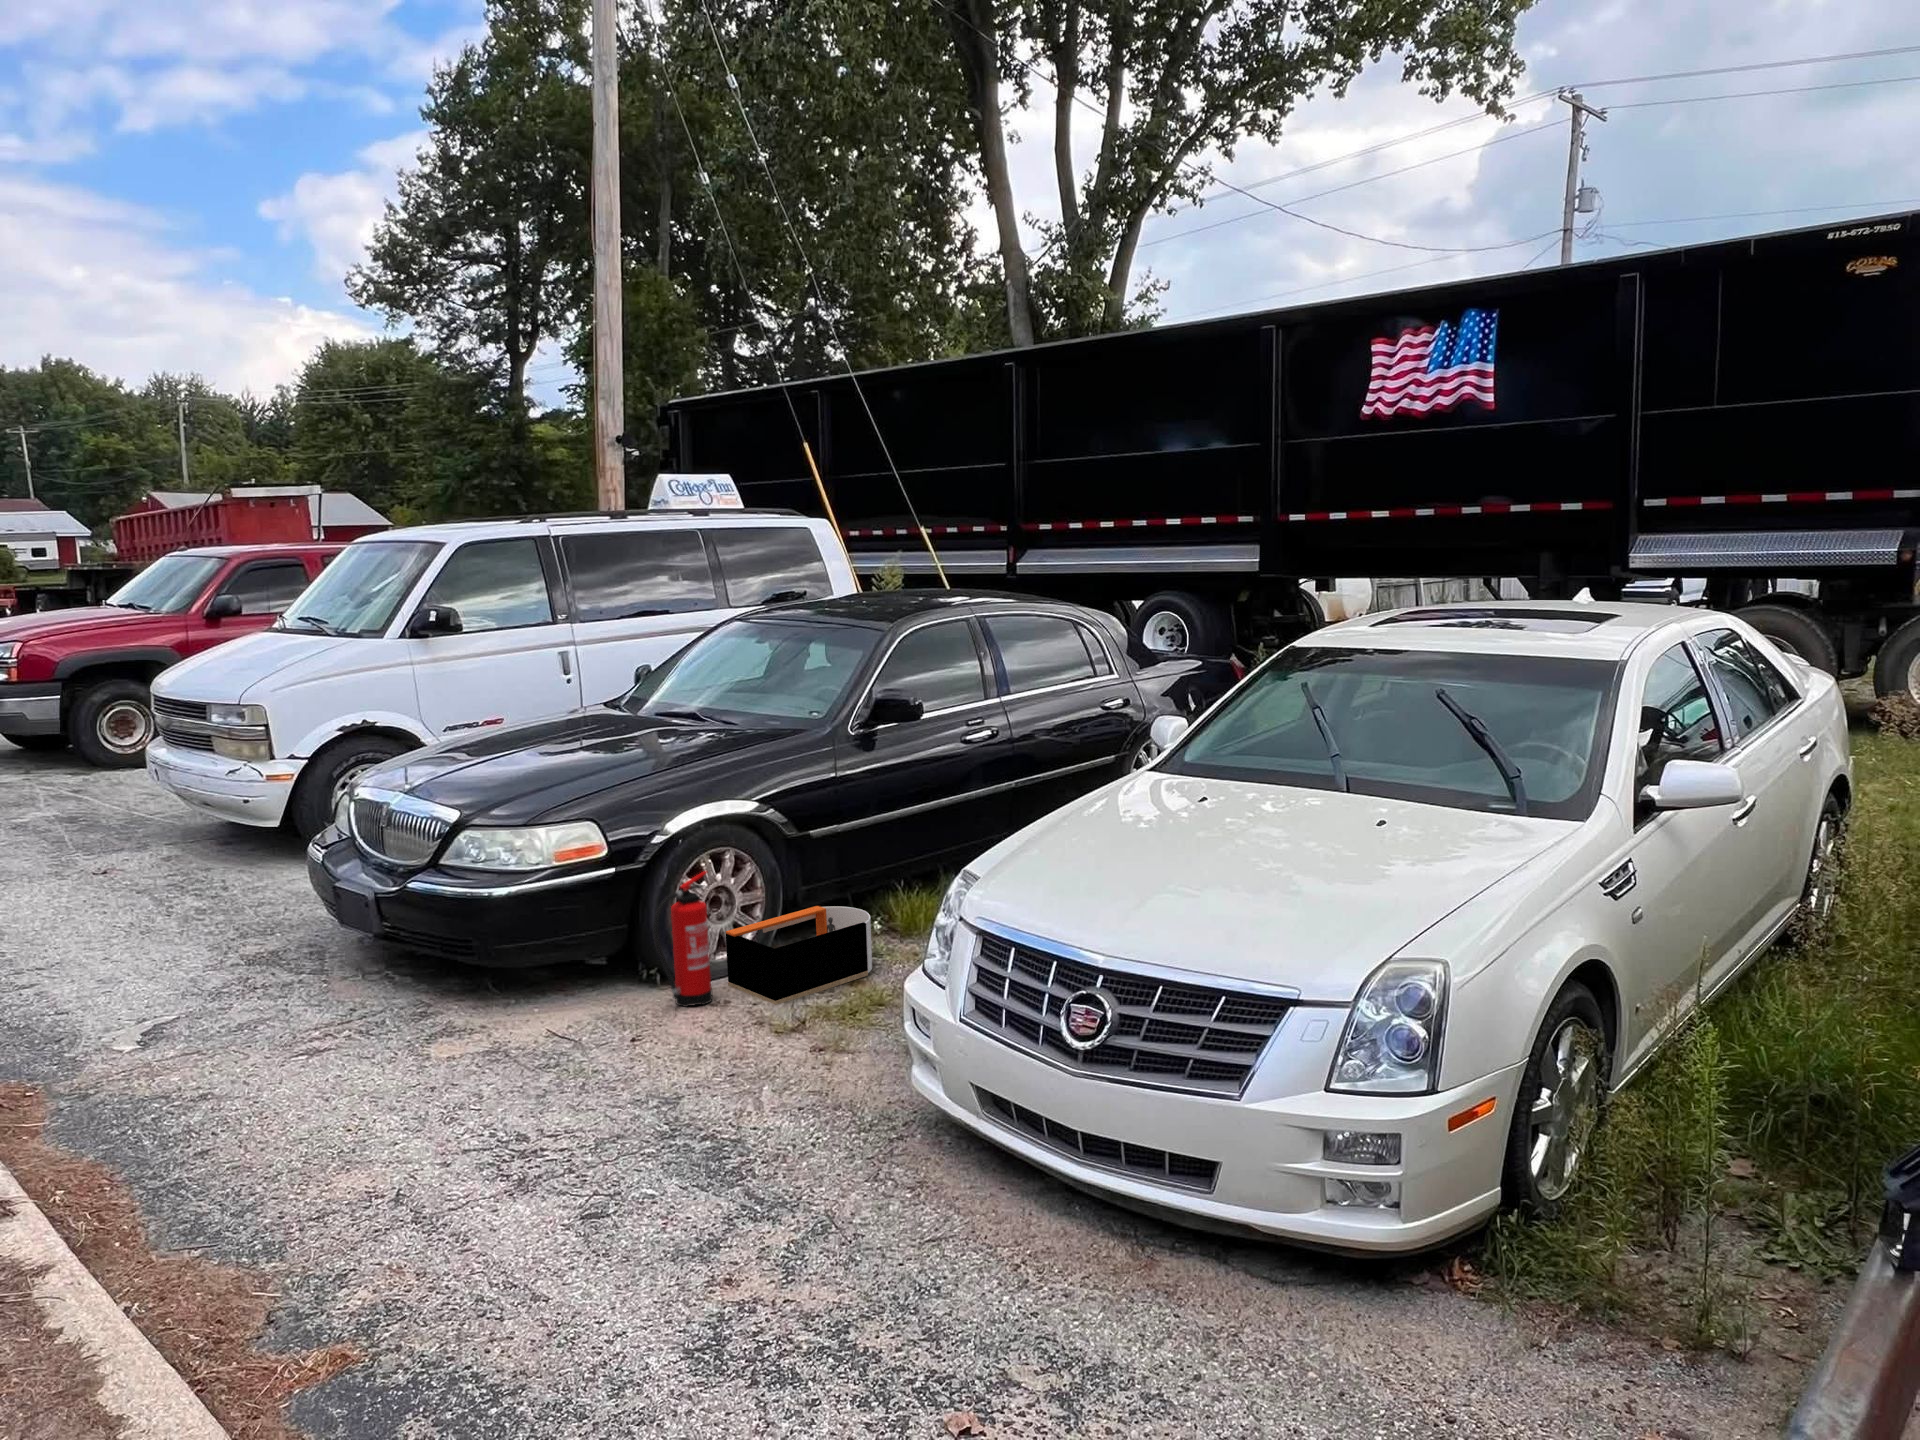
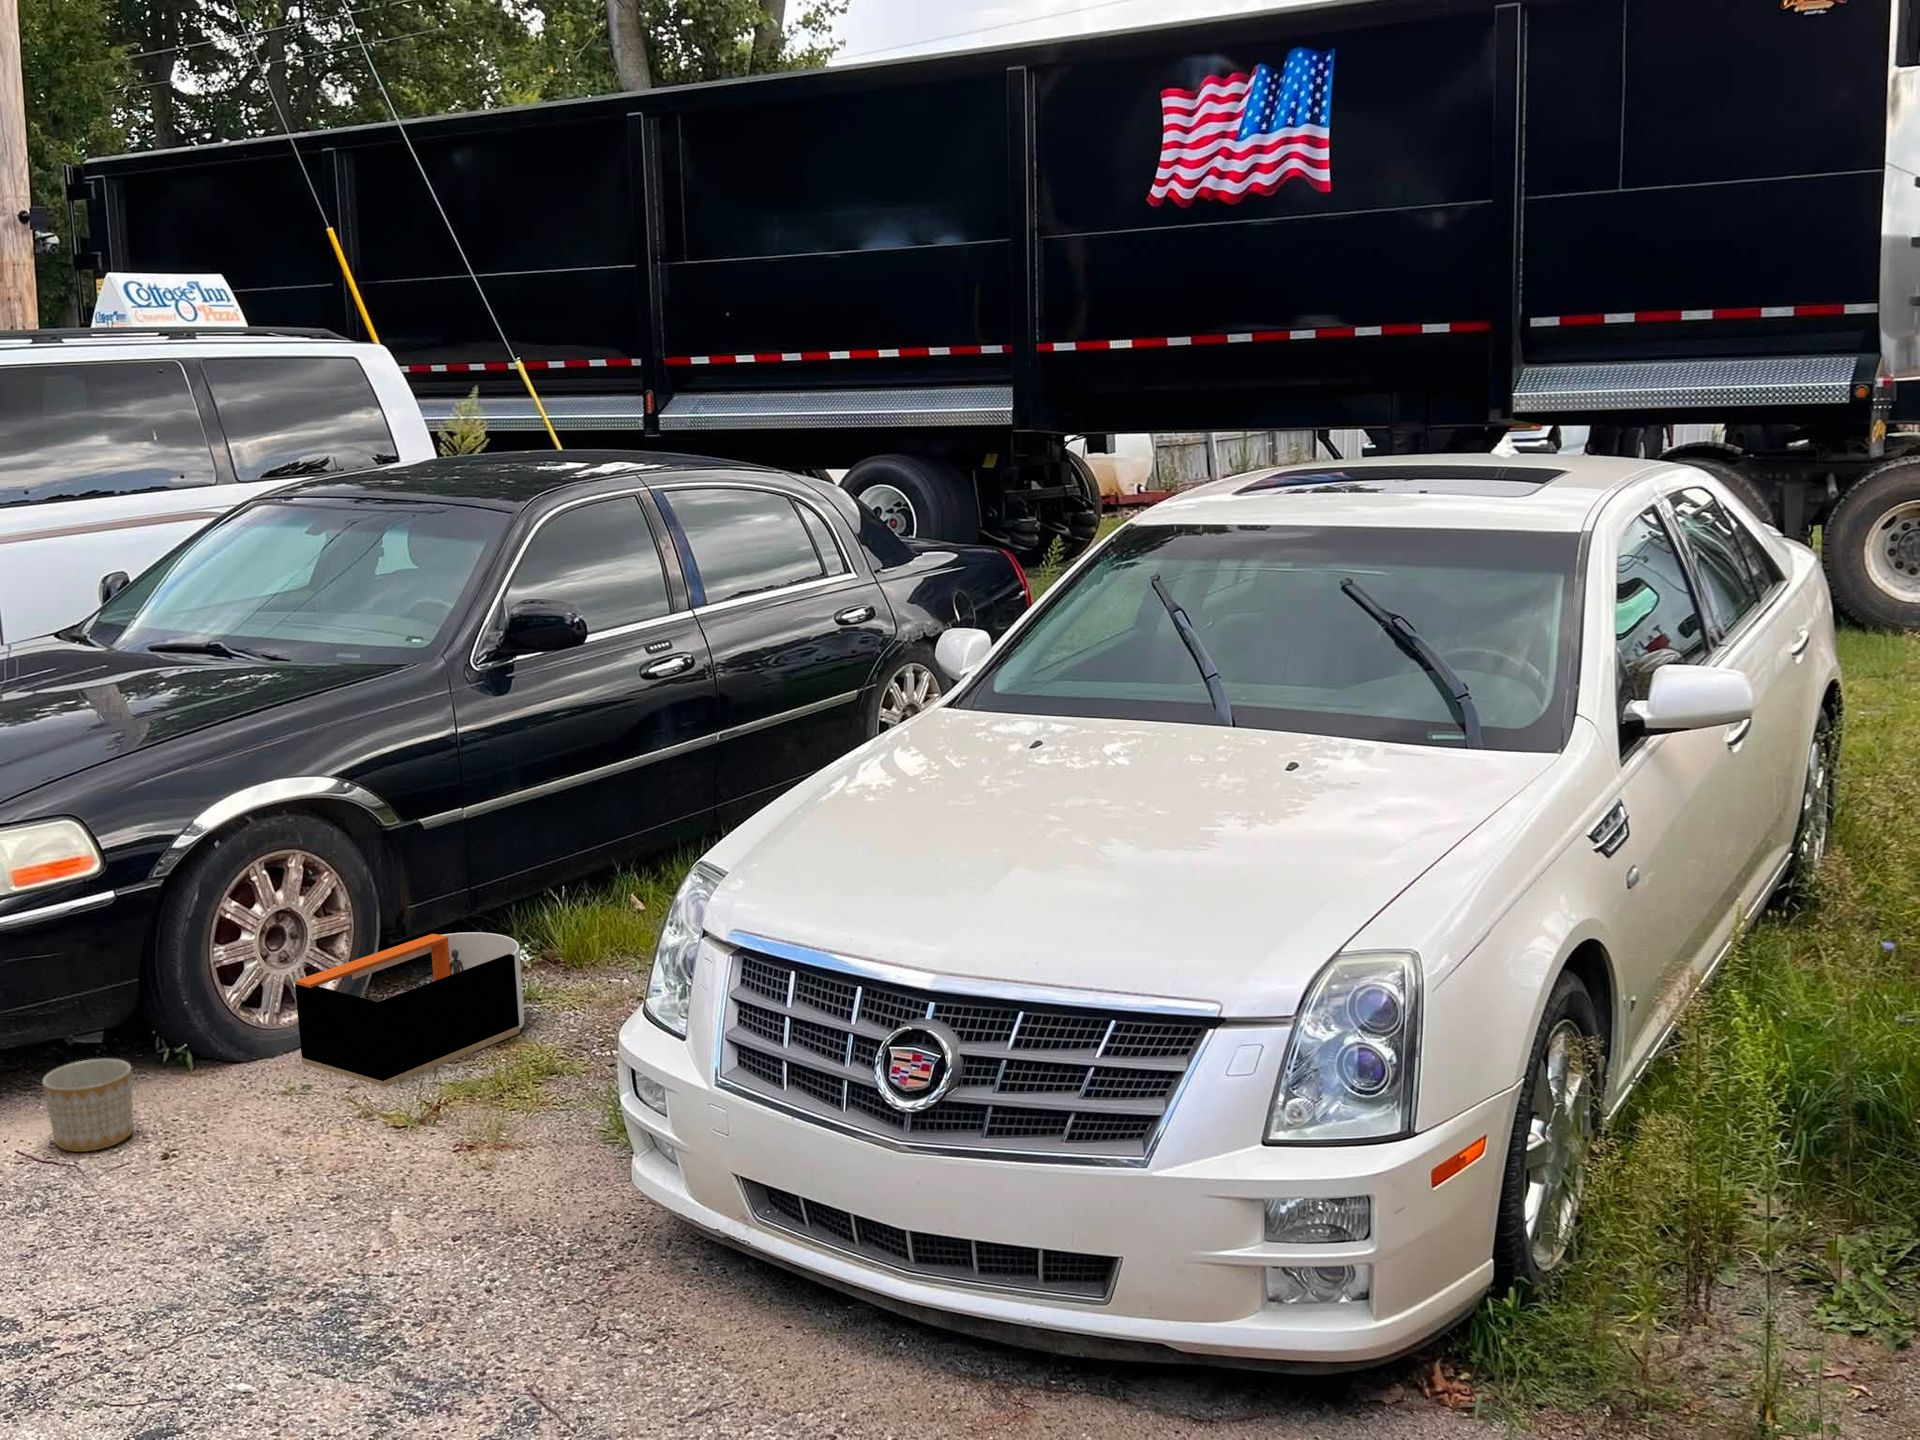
fire extinguisher: present [653,871,713,1007] -> none [183,889,282,1101]
planter: none [564,974,618,1032] -> present [42,1059,133,1152]

